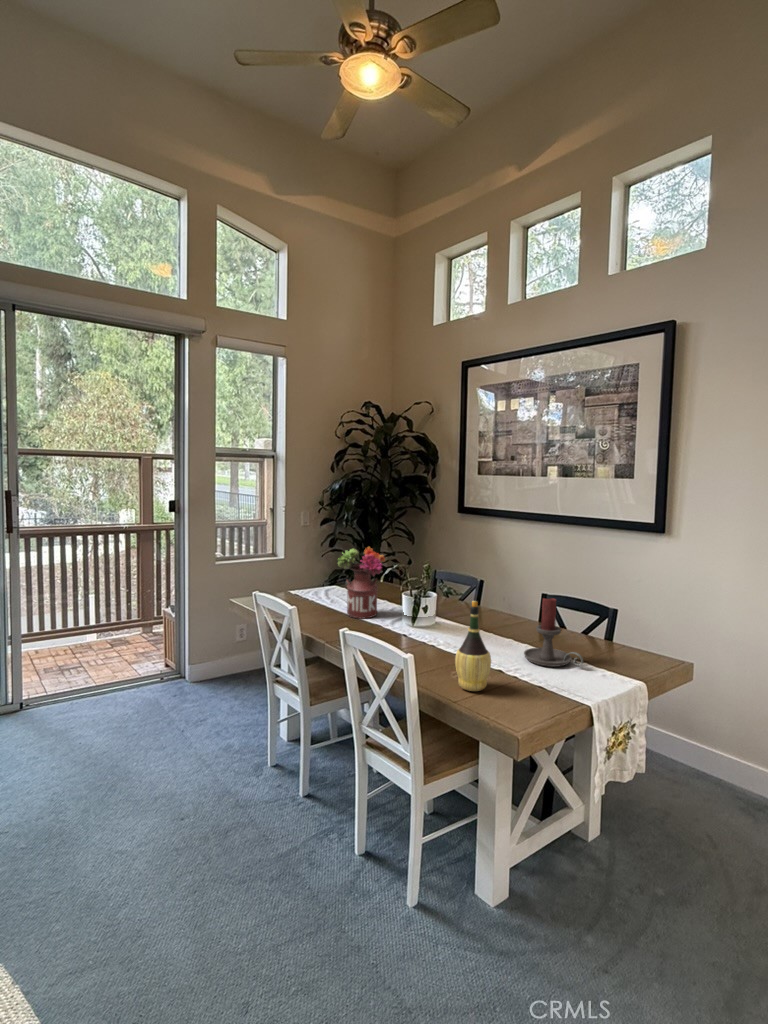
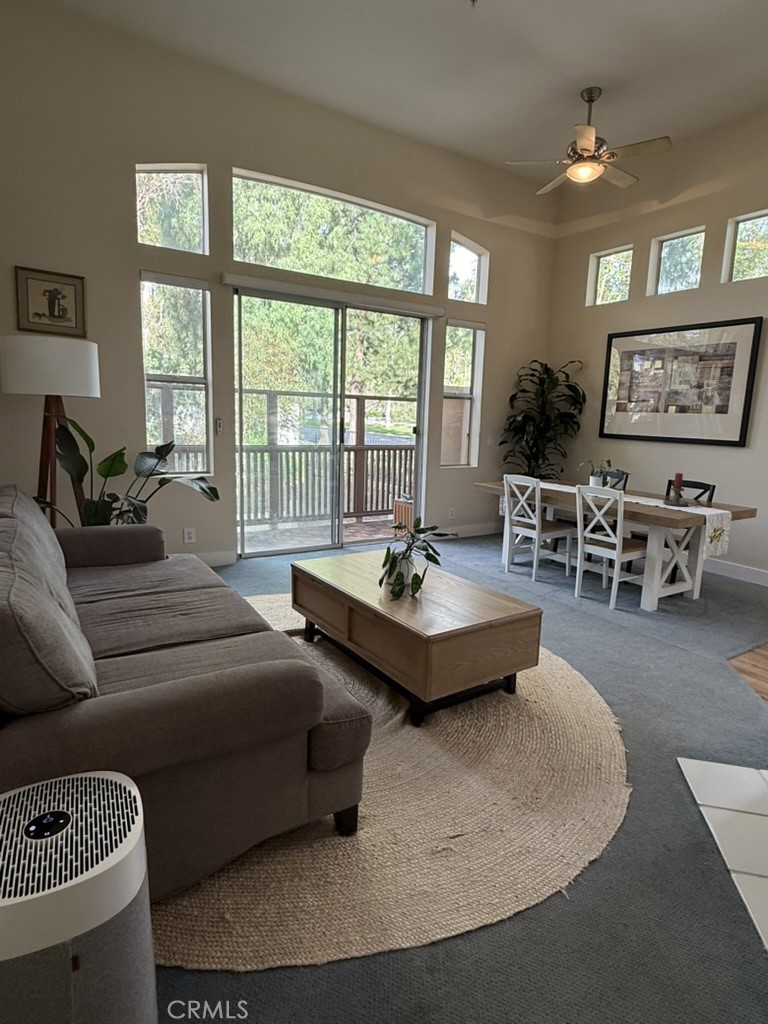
flower arrangement: present [338,547,385,619] -> none [548,451,576,491]
wine bottle: present [455,601,491,691] -> none [635,468,653,509]

